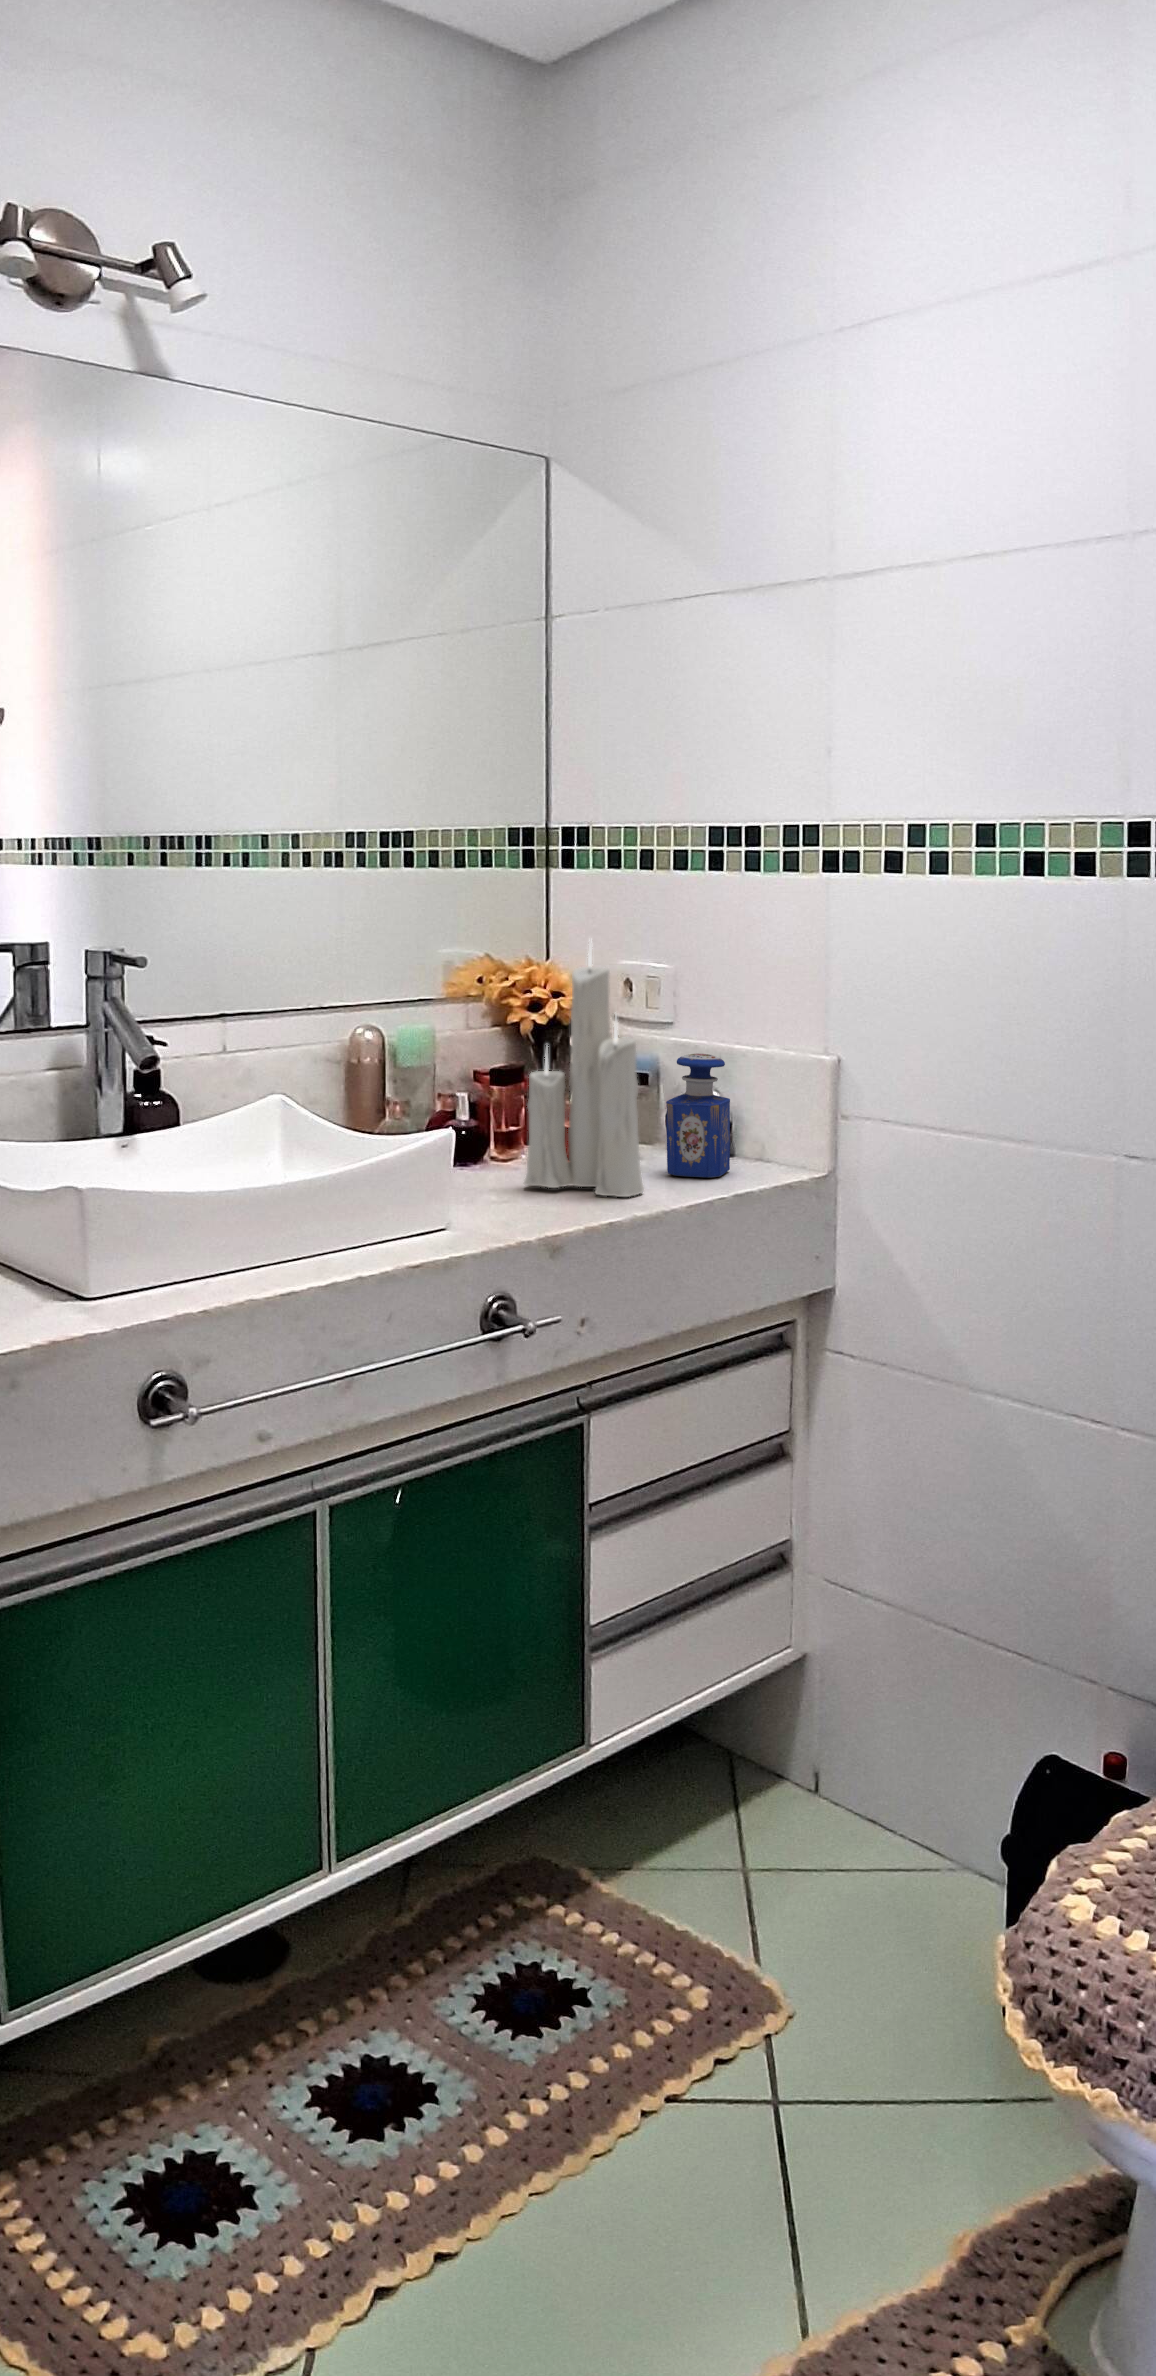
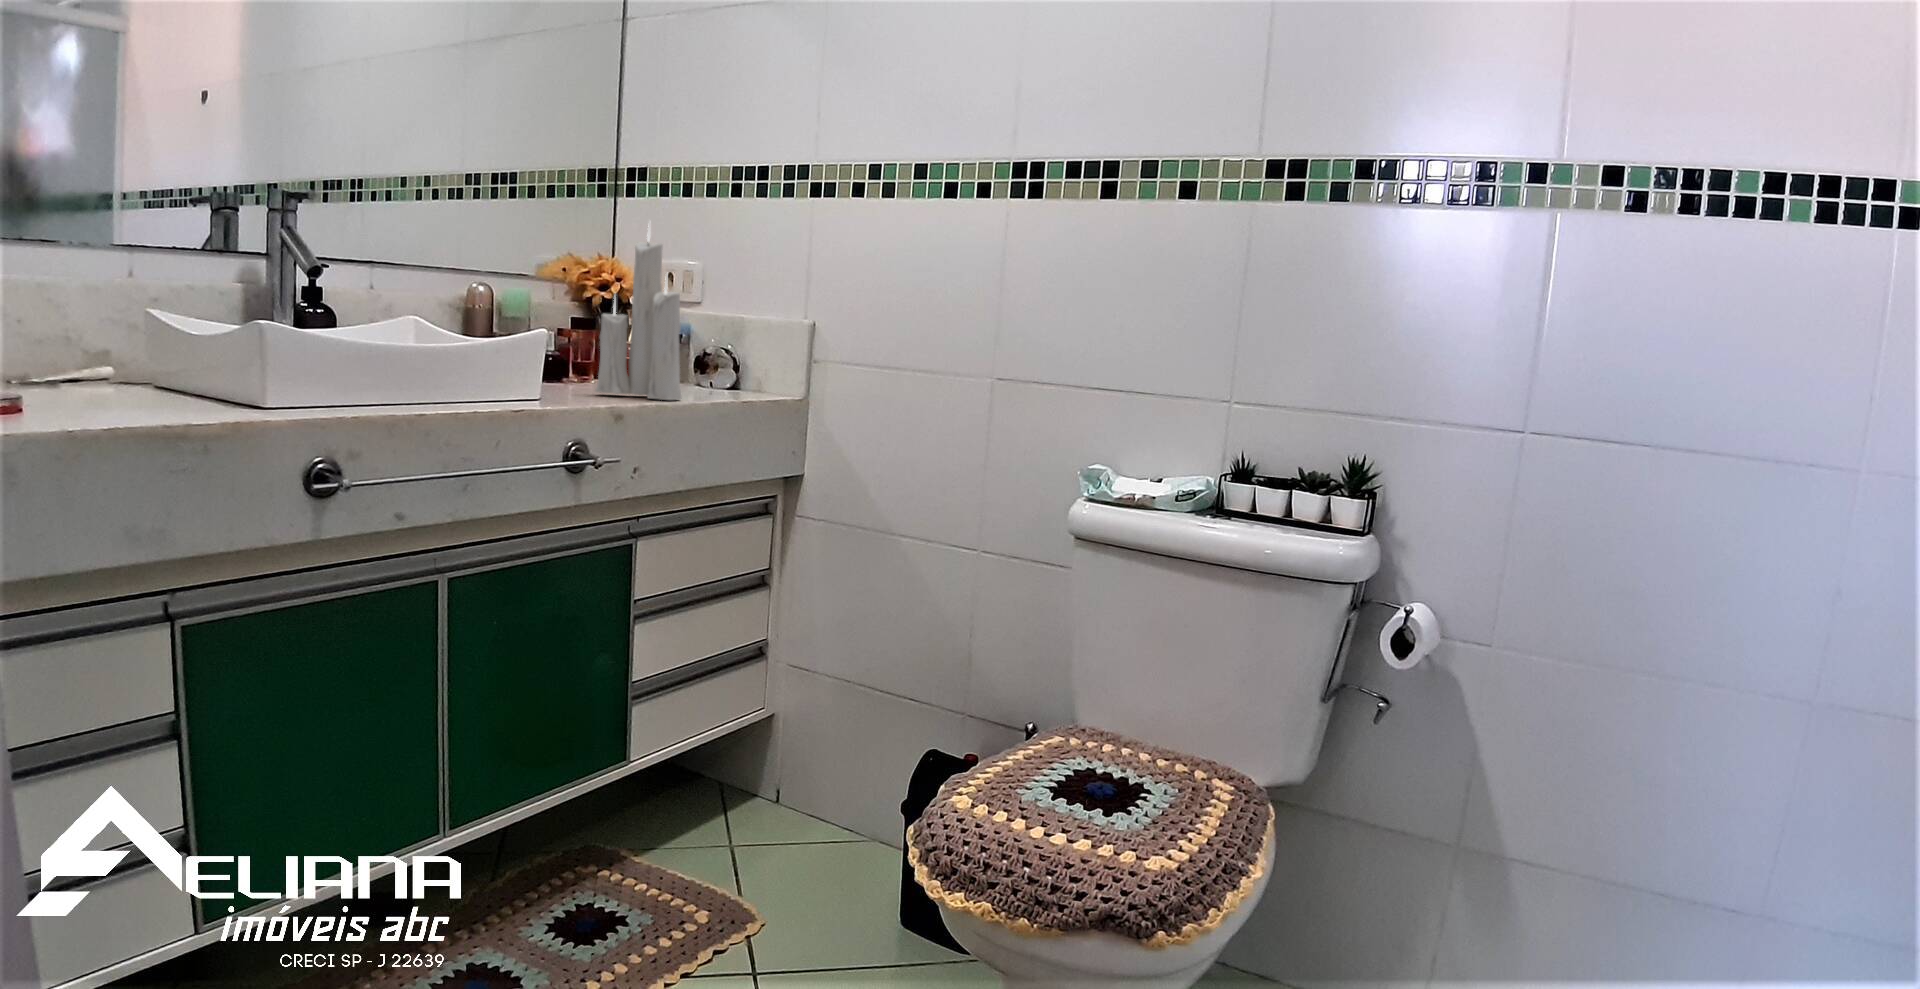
perfume bottle: present [666,1053,730,1177] -> none [697,315,742,397]

